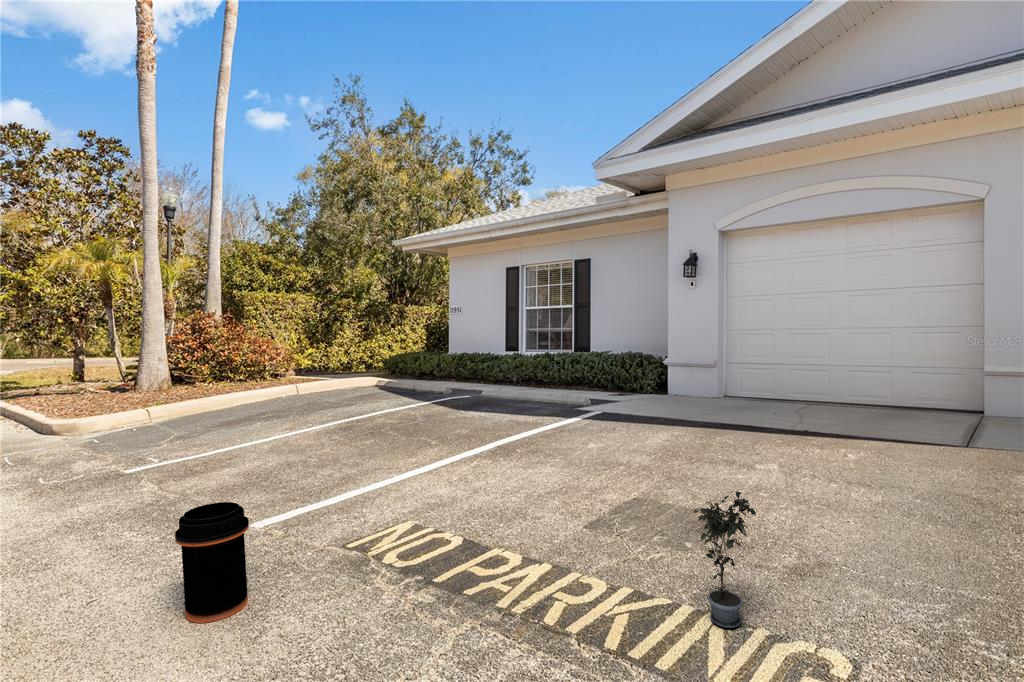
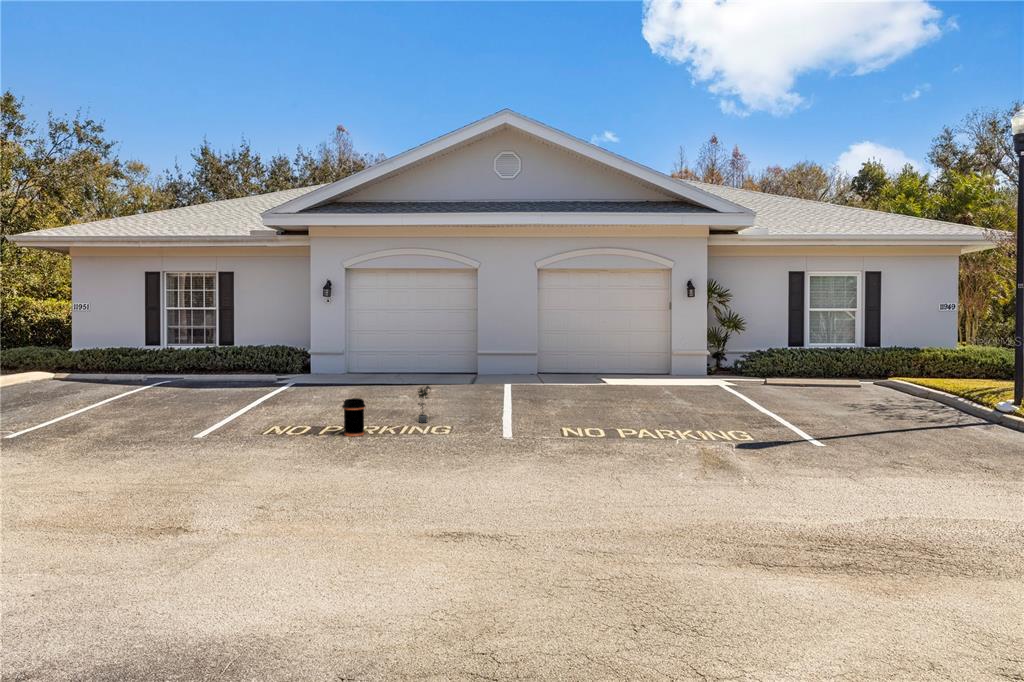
trash can: present [175,502,249,623] -> present [342,398,365,436]

